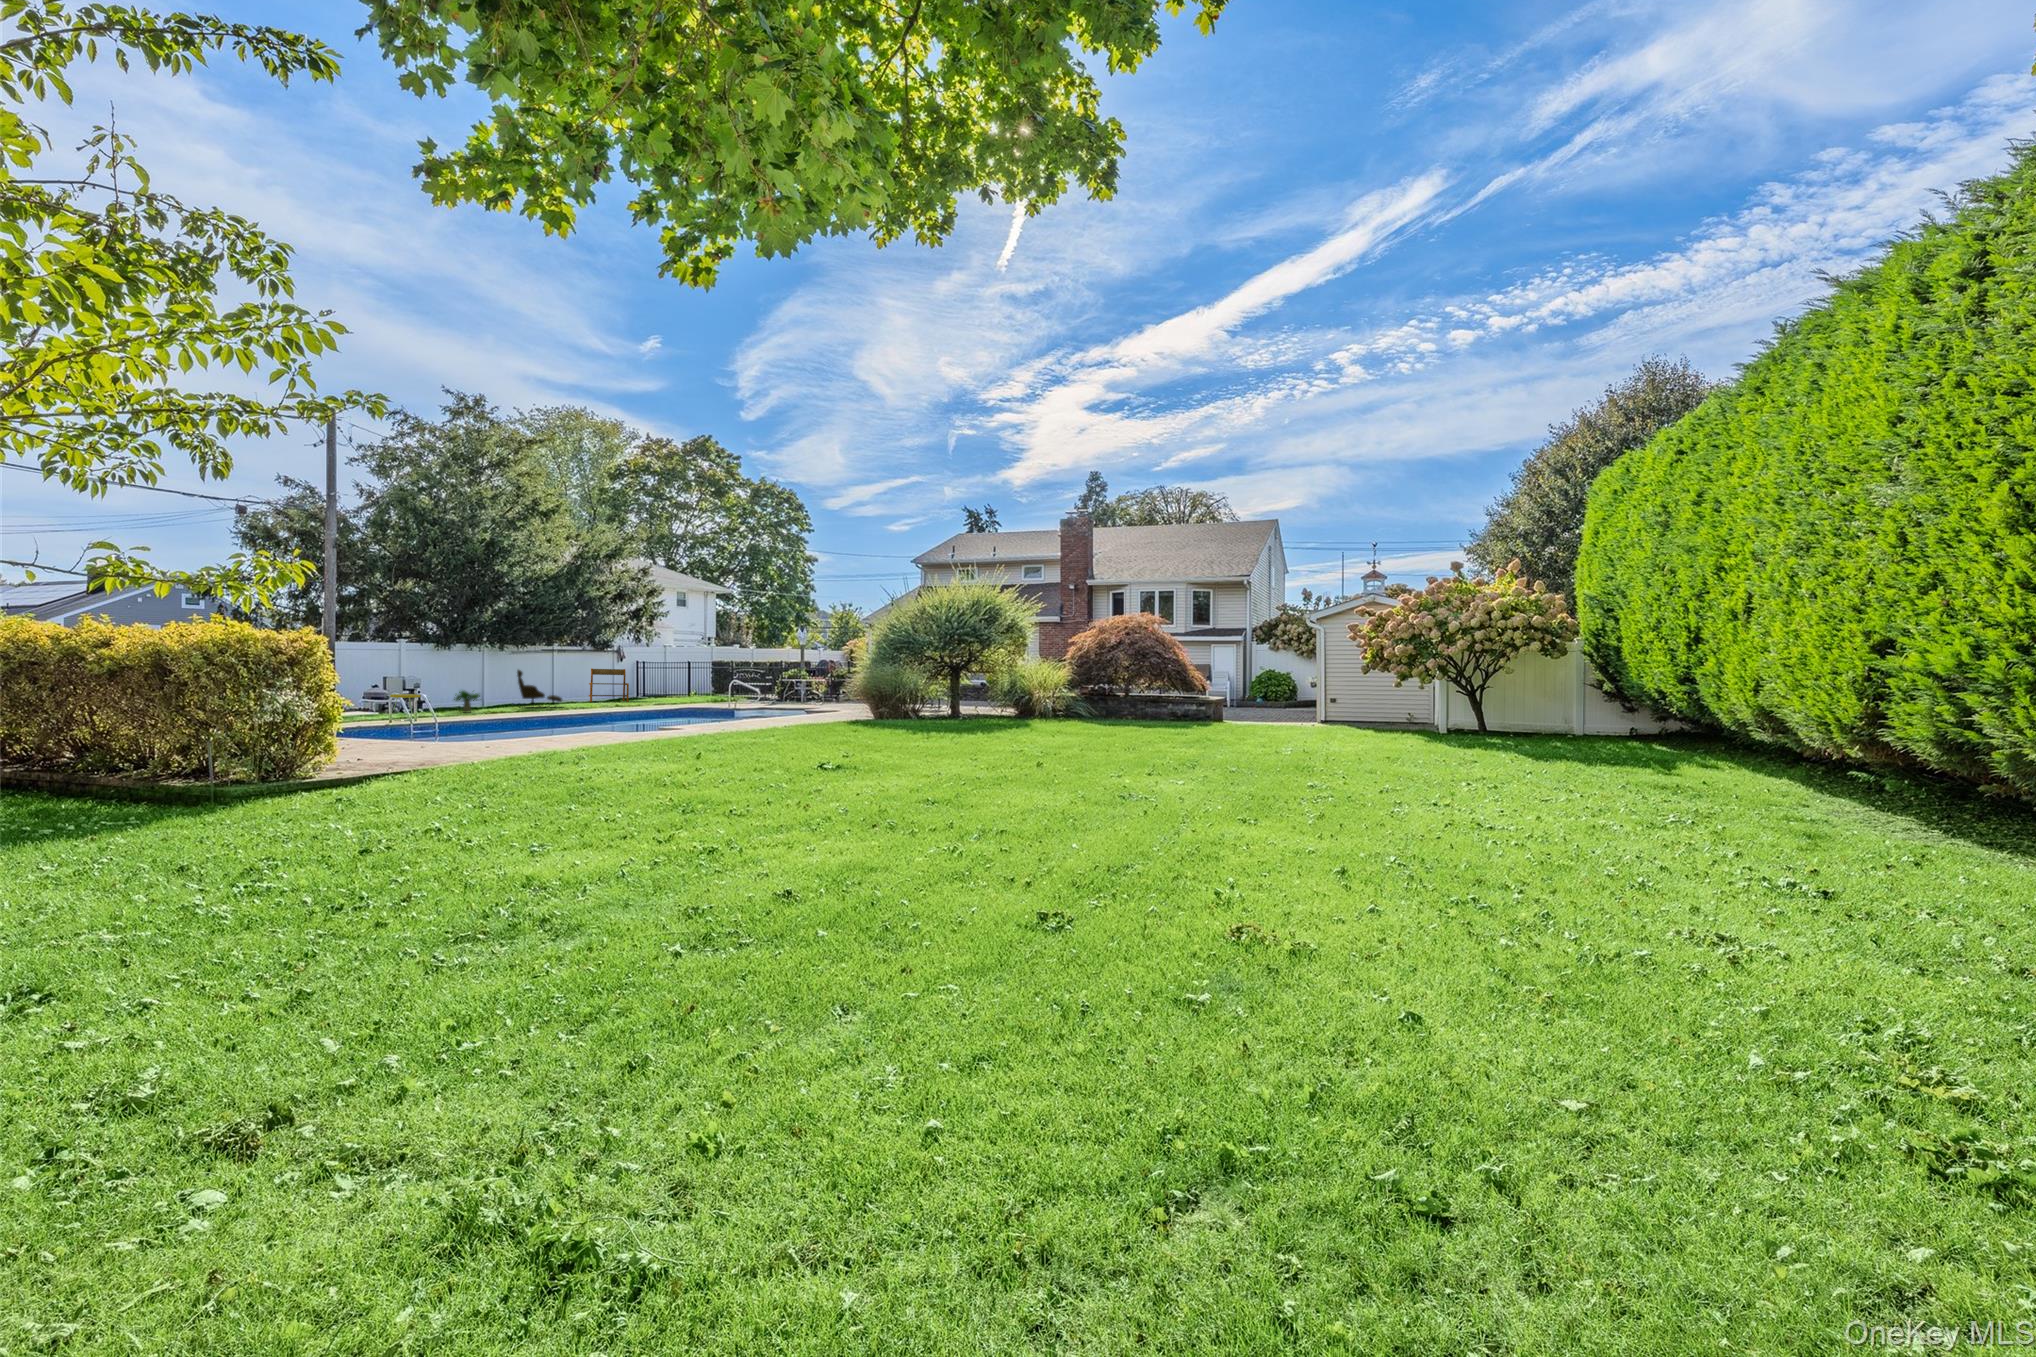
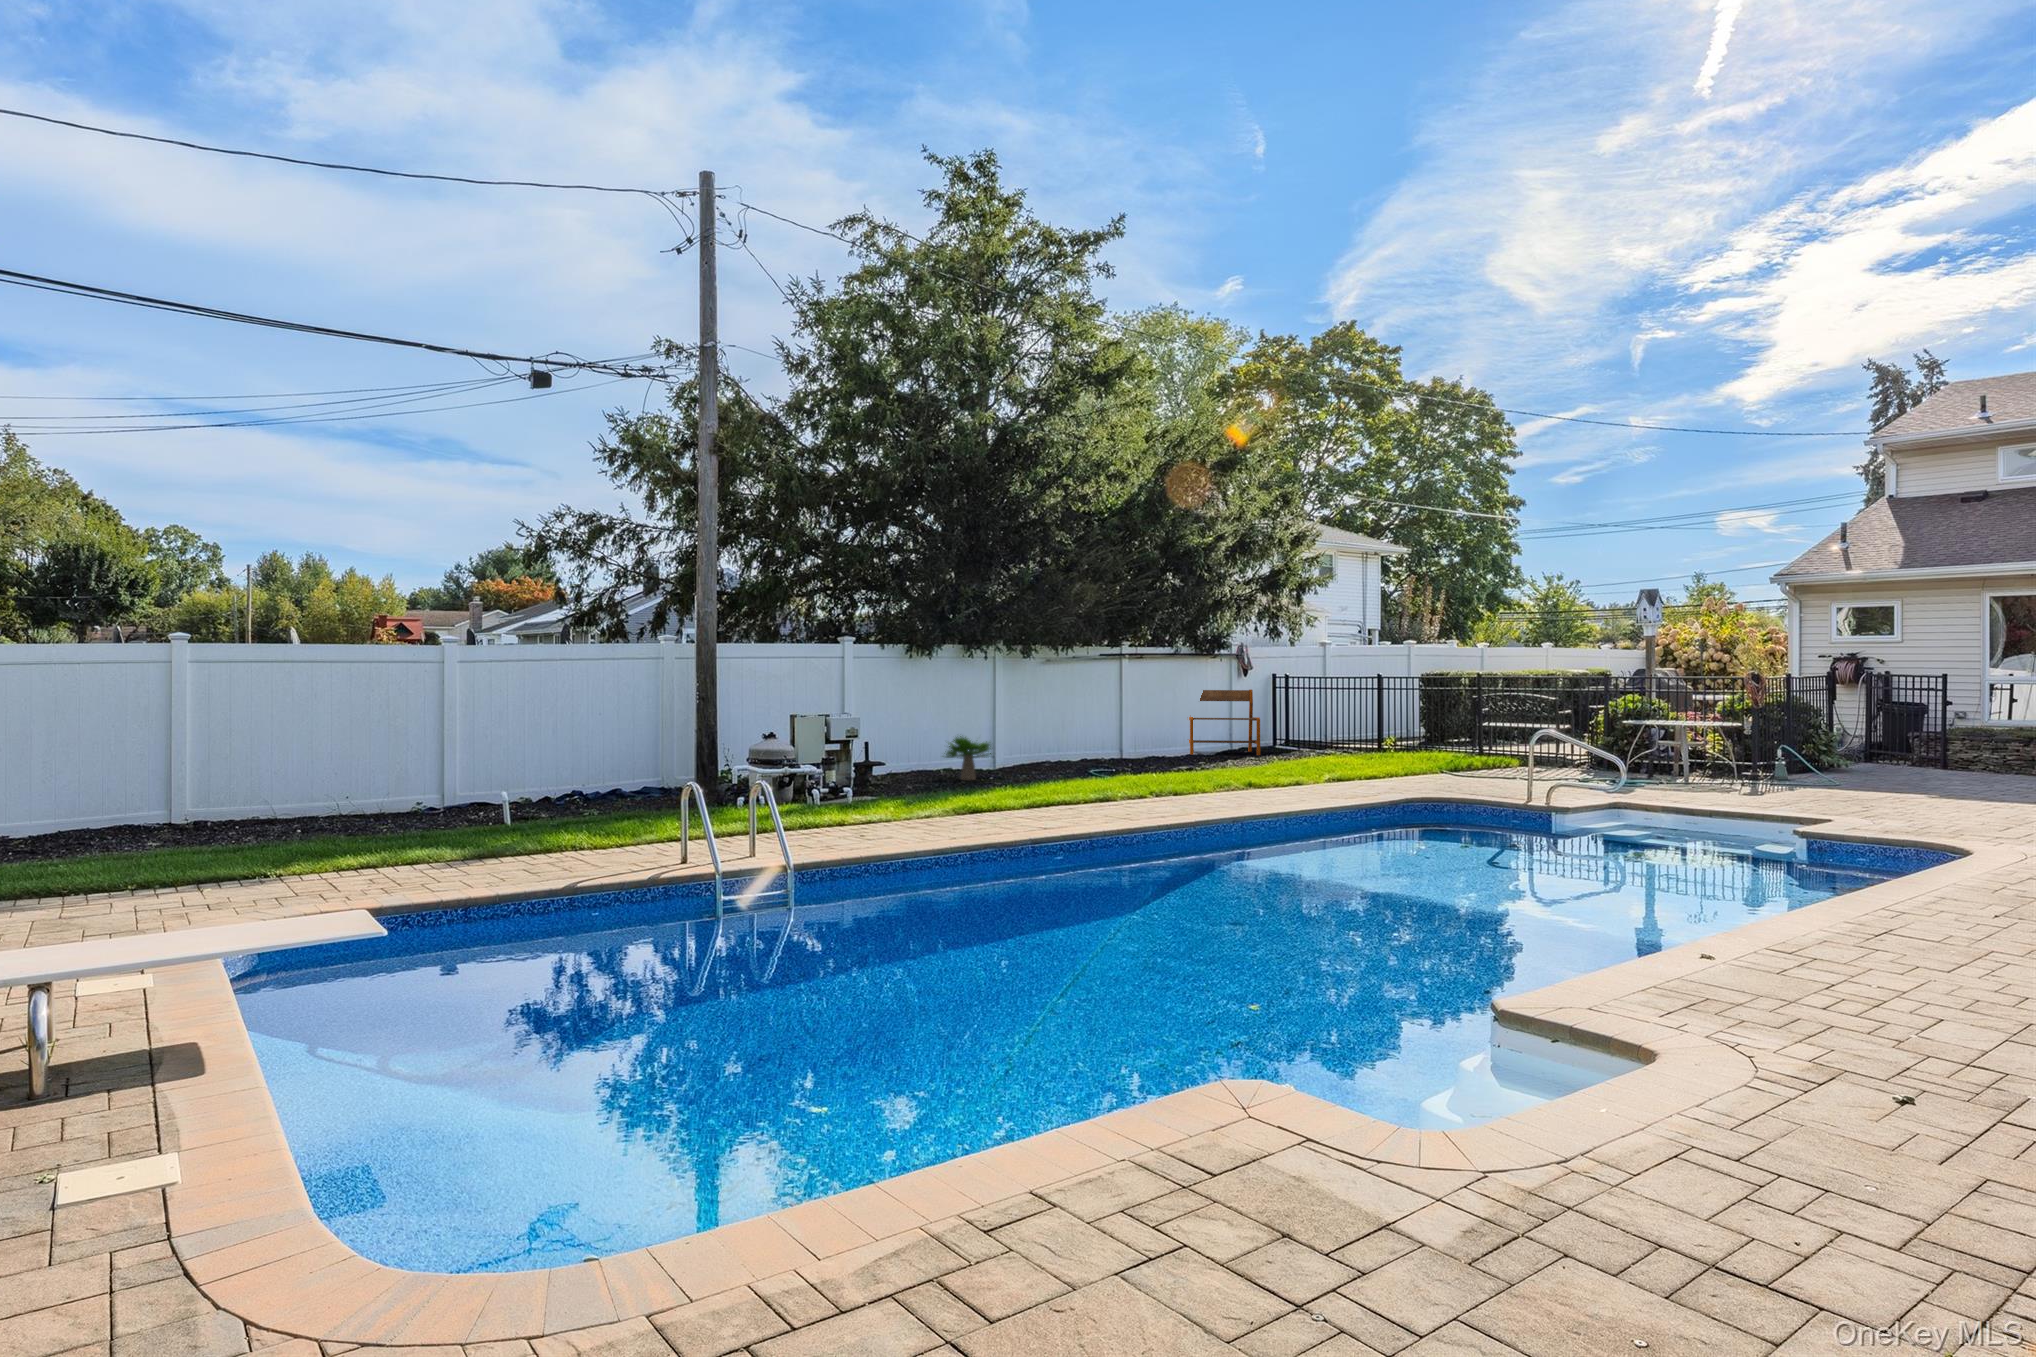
lounge chair: present [517,670,562,707] -> none [1059,693,1142,769]
side table: present [390,694,421,721] -> none [813,747,867,805]

